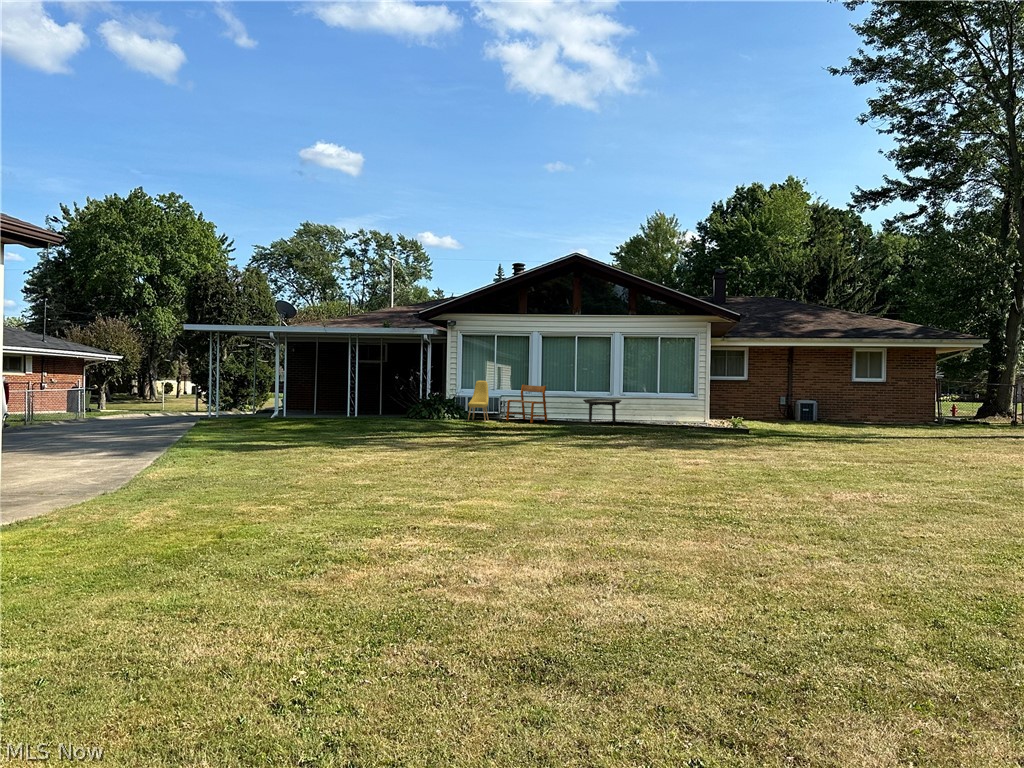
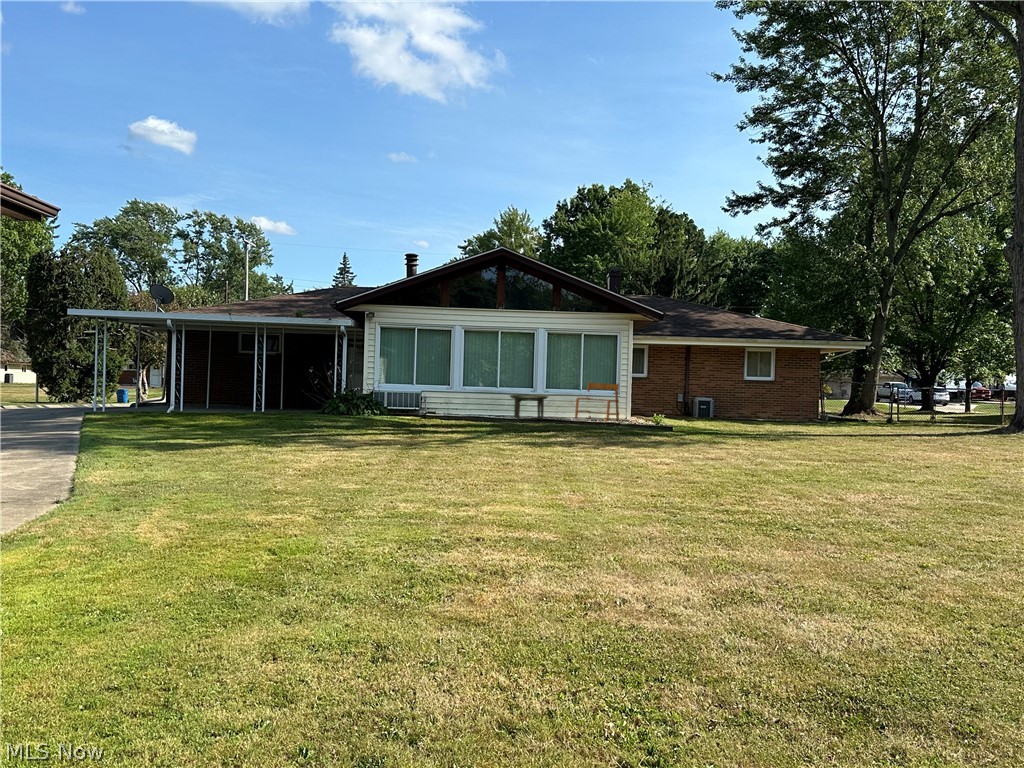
chair: present [468,381,489,422] -> none [389,375,411,418]
bench: present [506,385,547,423] -> present [575,382,619,421]

